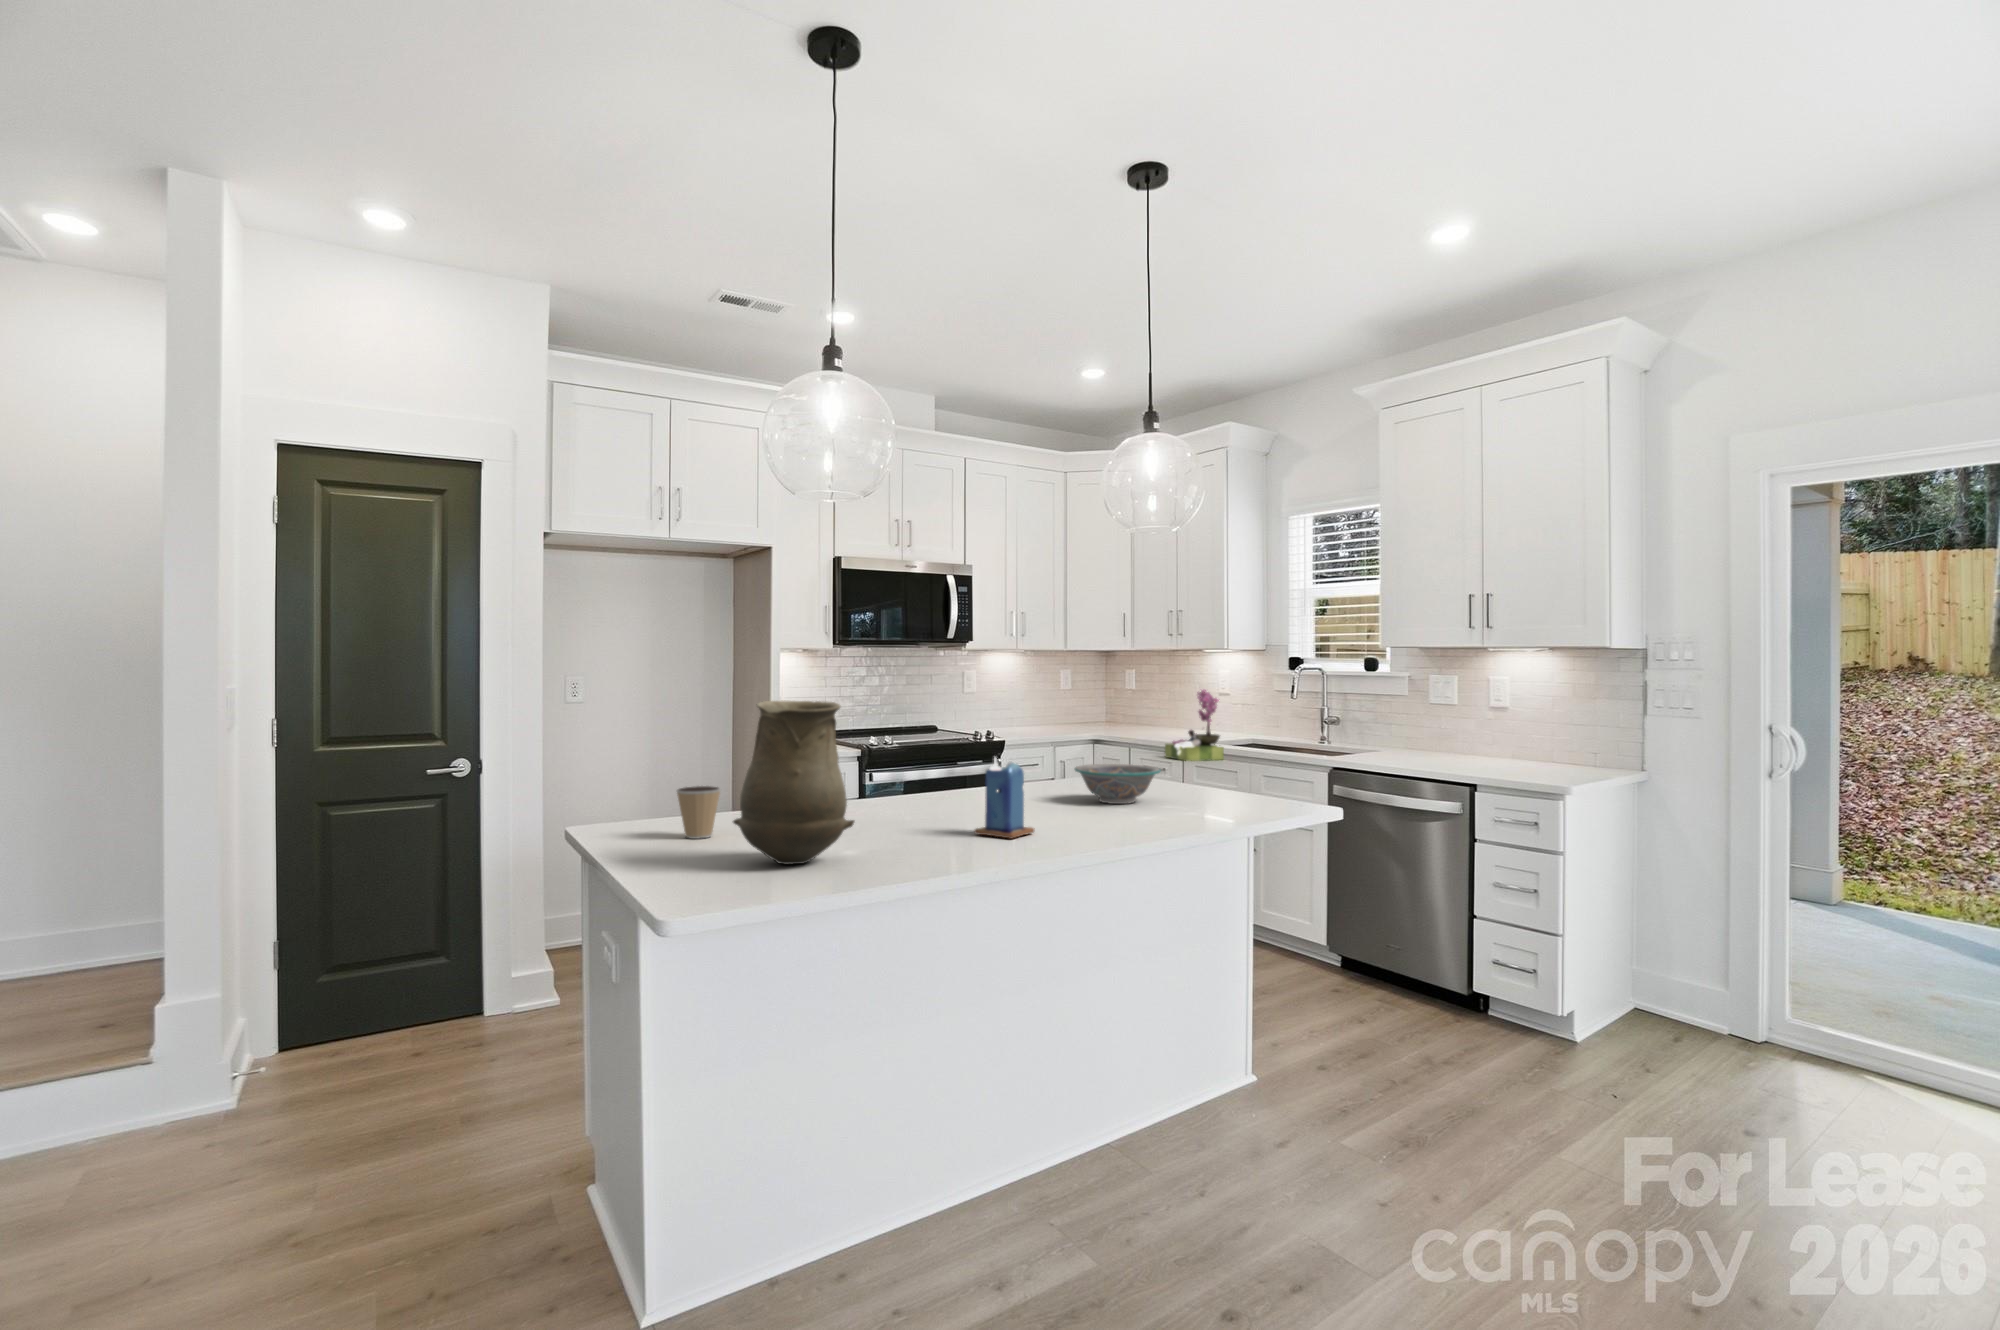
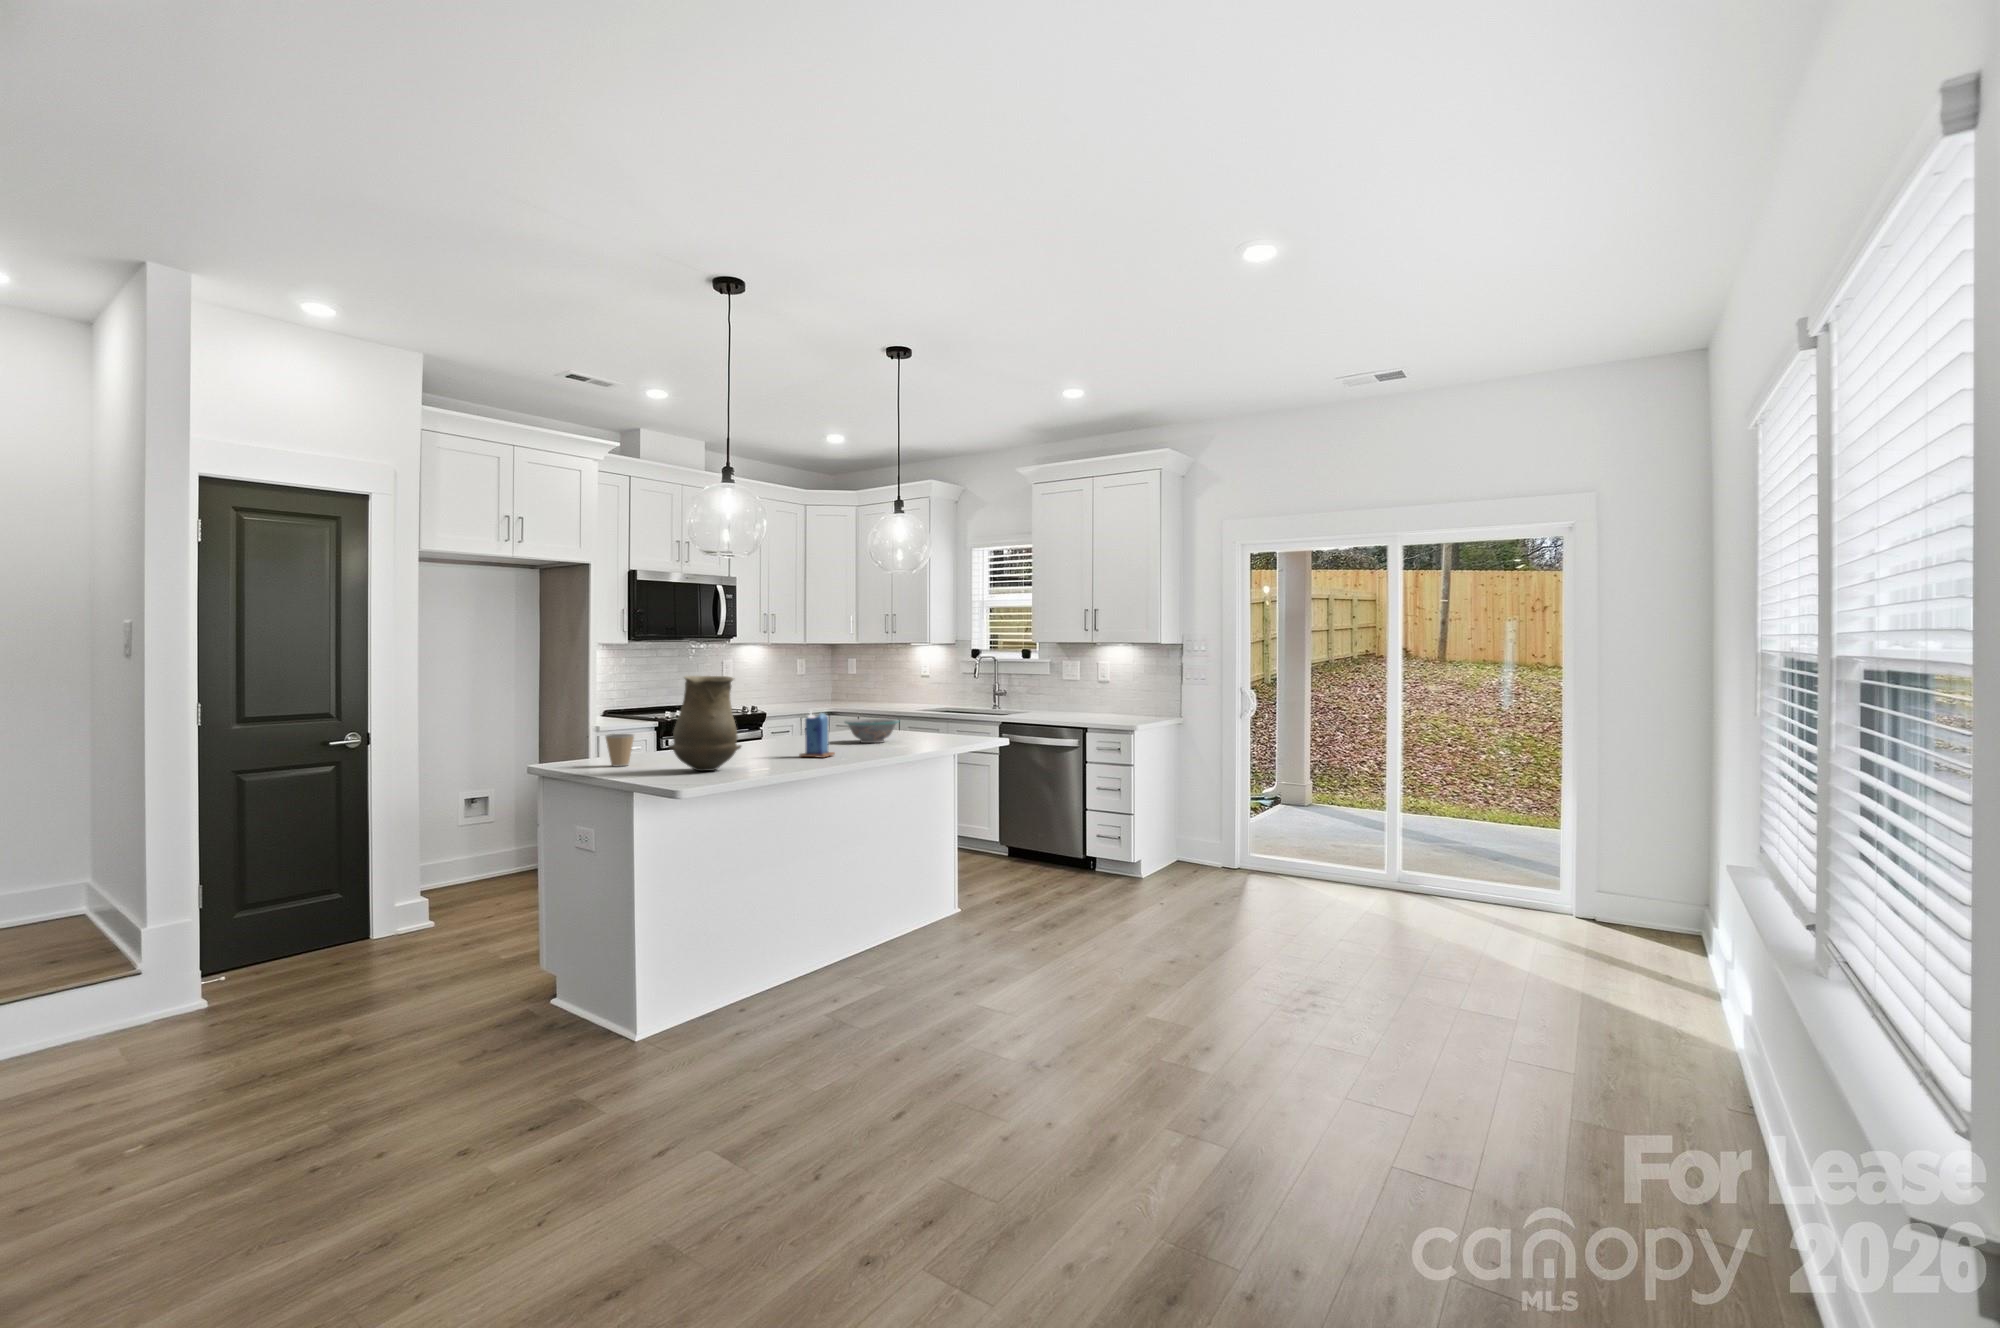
flower arrangement: present [1165,689,1224,761] -> none [886,671,928,723]

